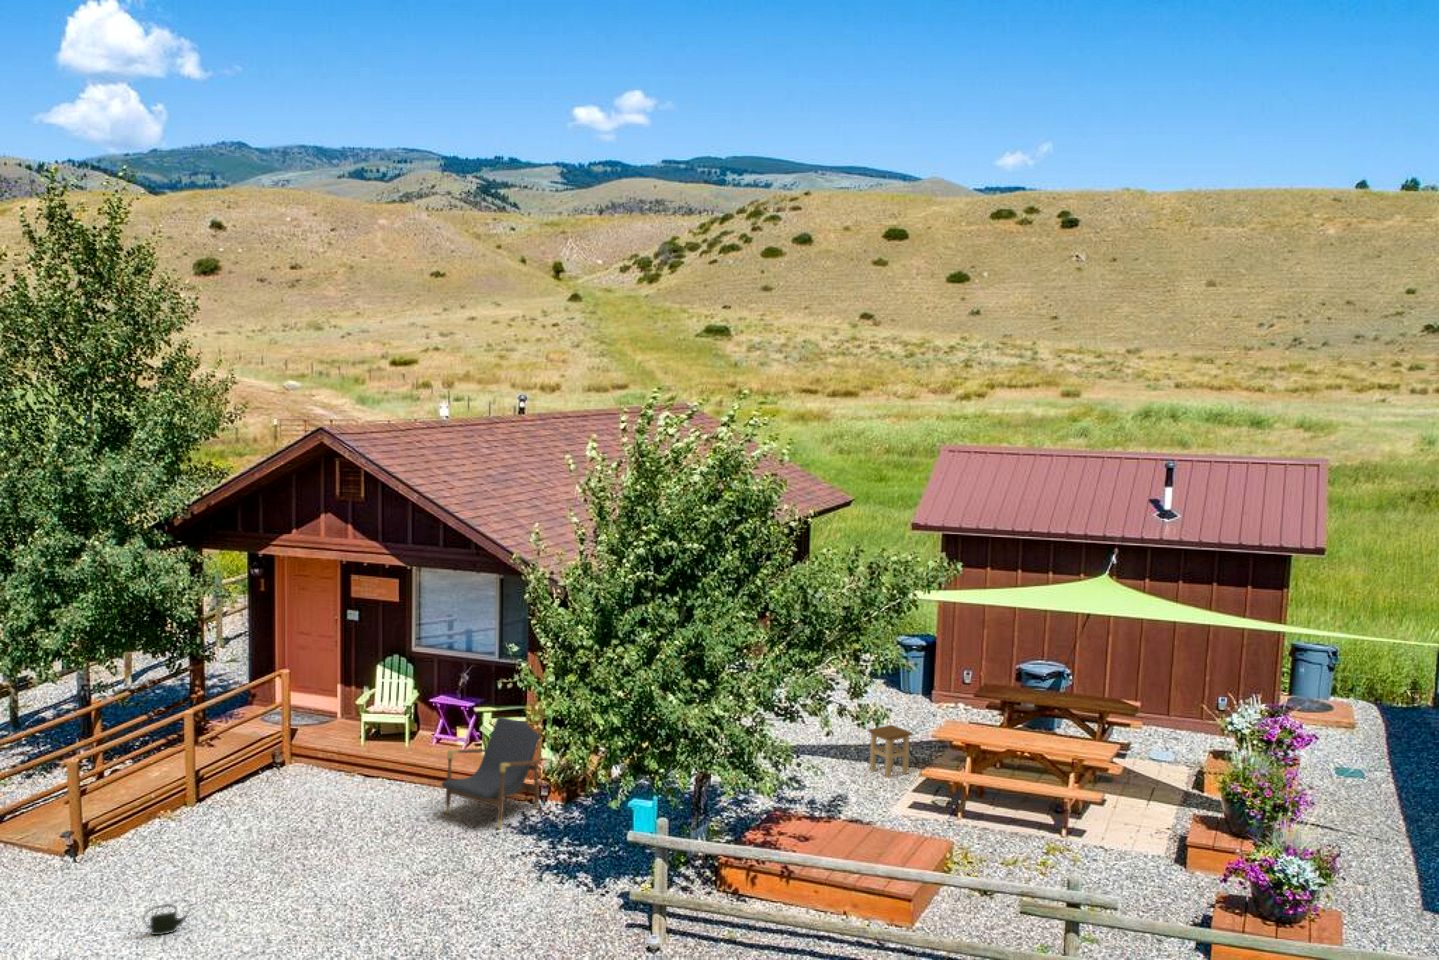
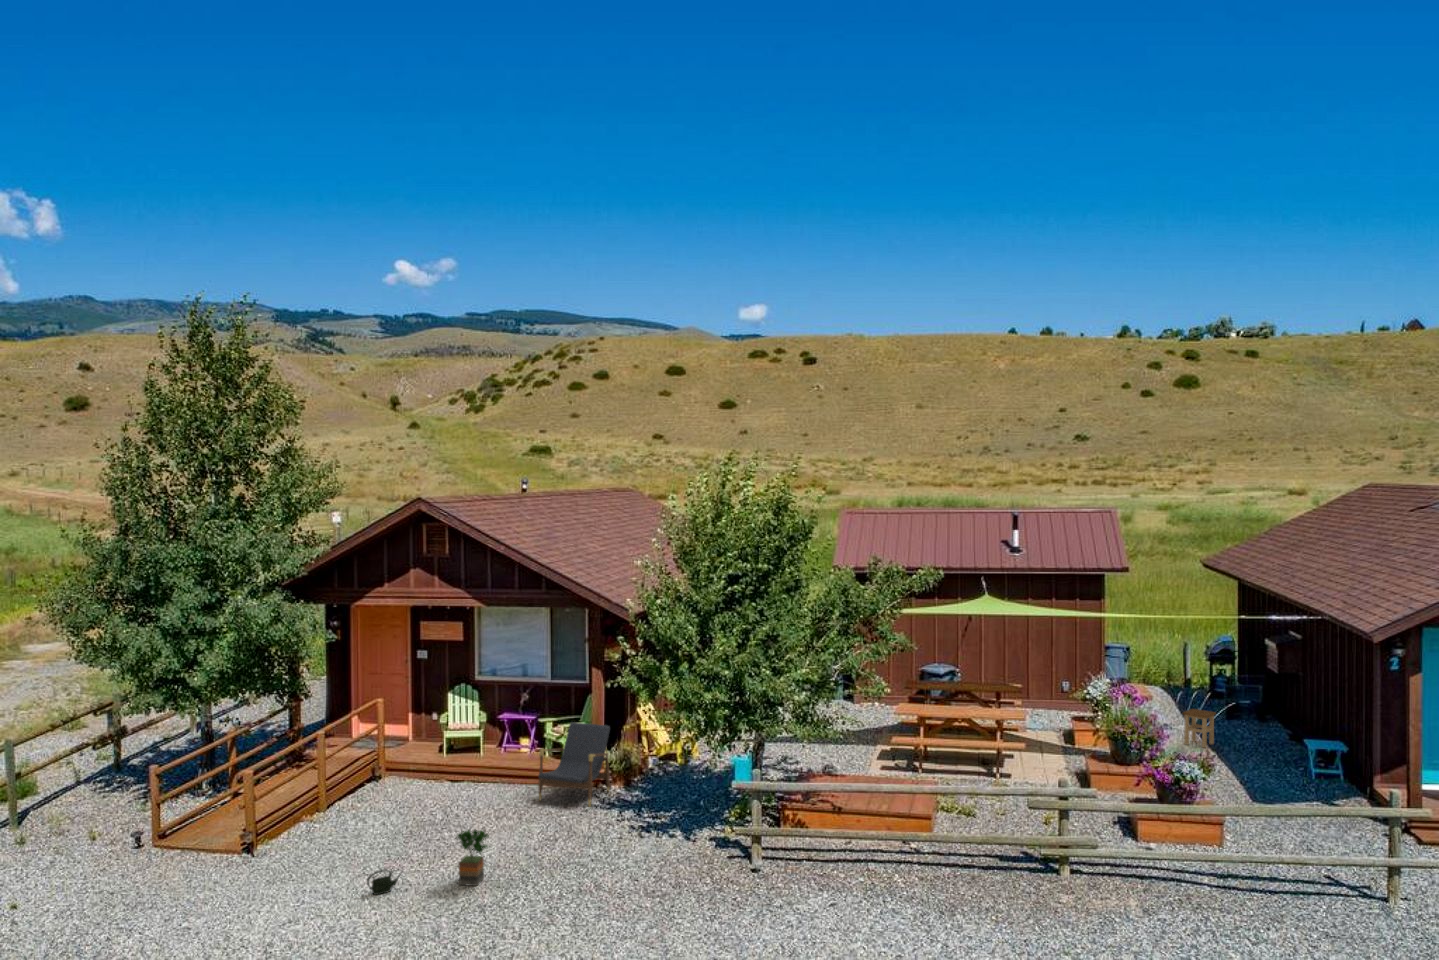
stool: present [868,725,912,778] -> present [1183,709,1216,748]
potted tree: none [257,861,304,936] -> present [457,830,489,886]

